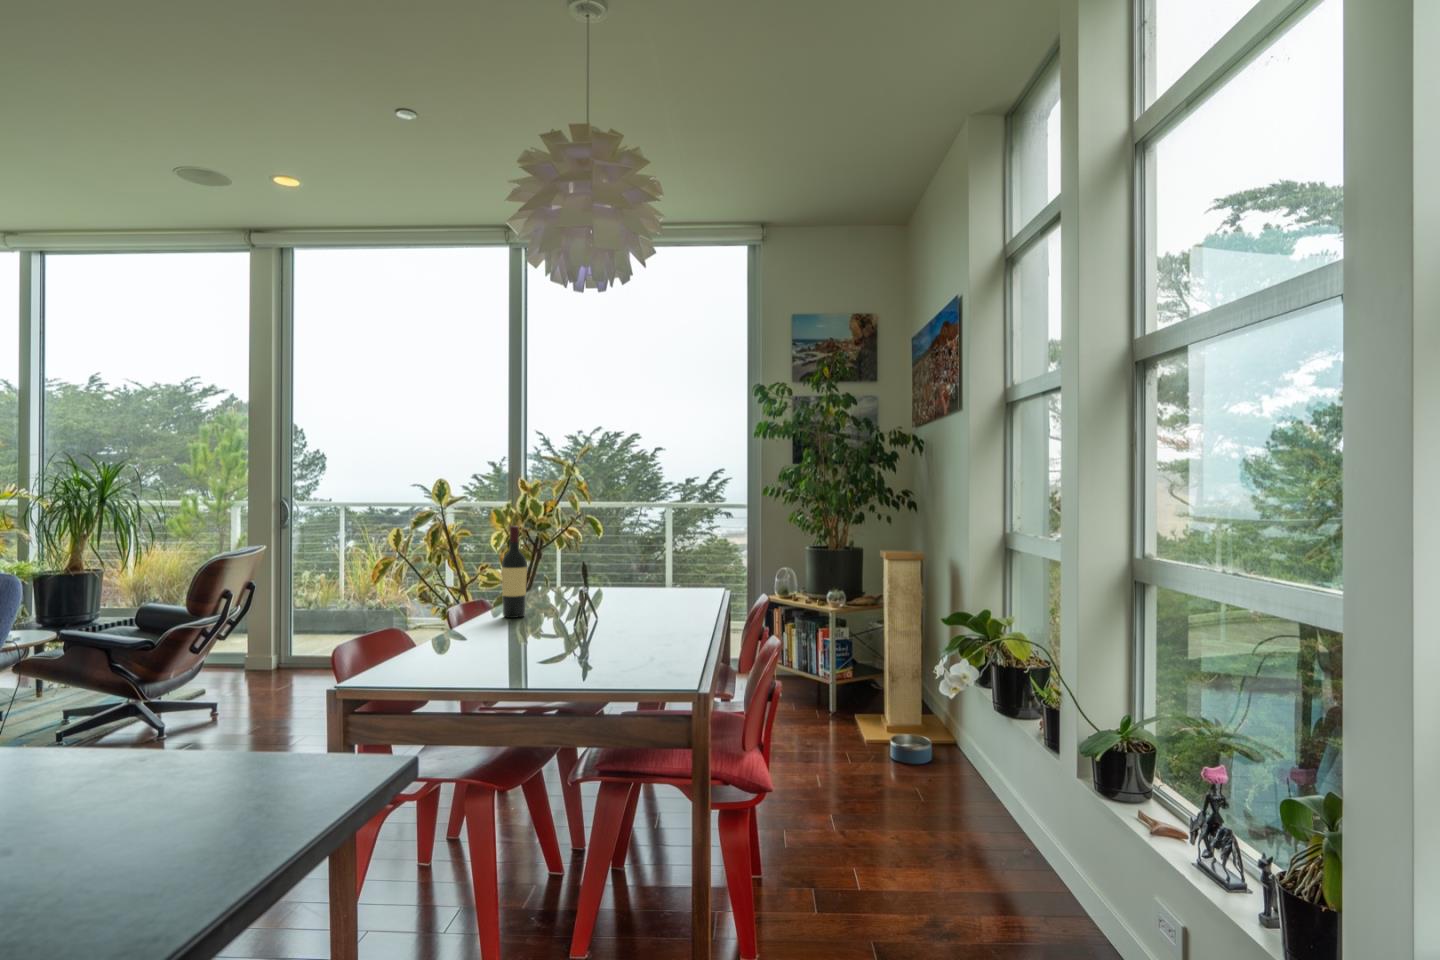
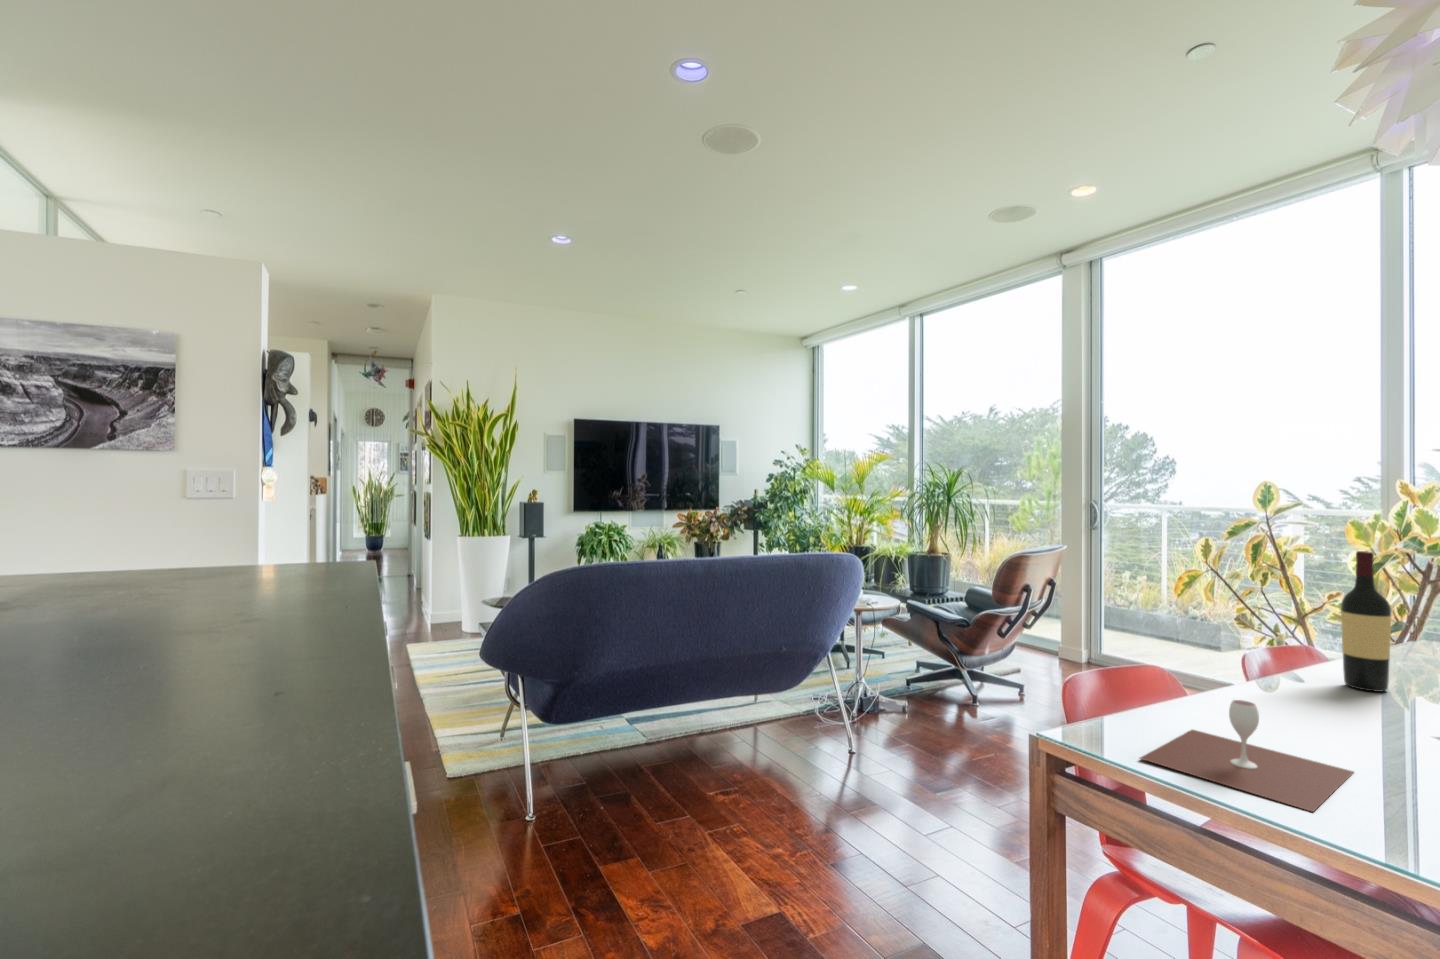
wine glass: none [407,624,519,678] -> present [1140,700,1353,812]

